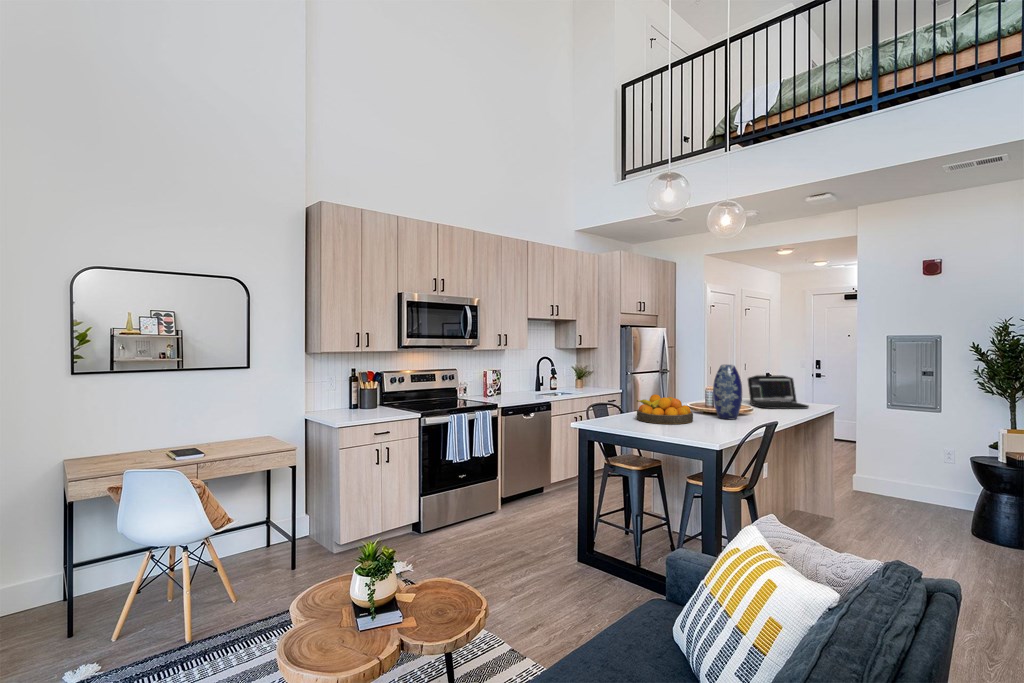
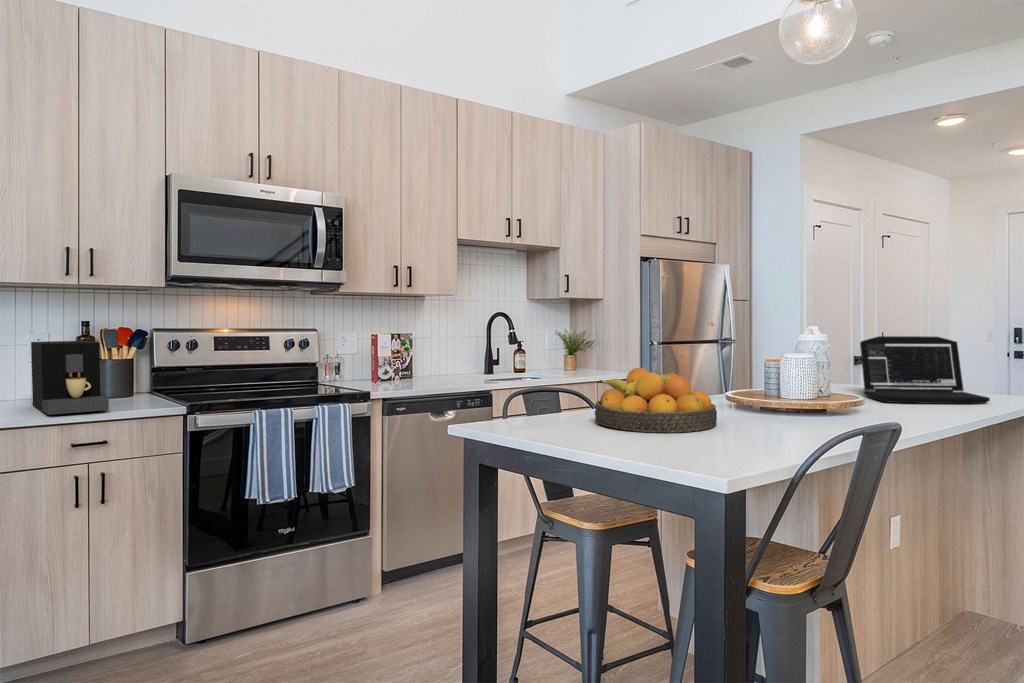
vase: present [713,365,742,419] -> none [768,302,832,424]
coffee maker: none [341,380,389,419] -> present [31,341,109,415]

